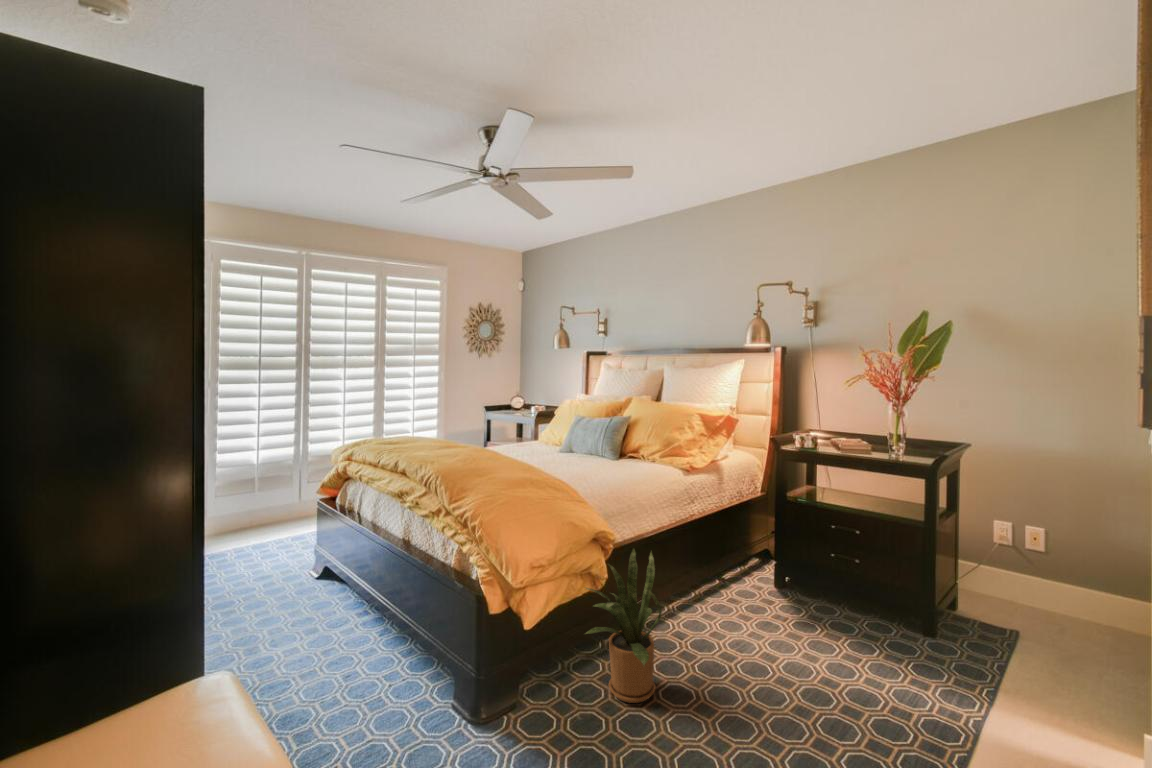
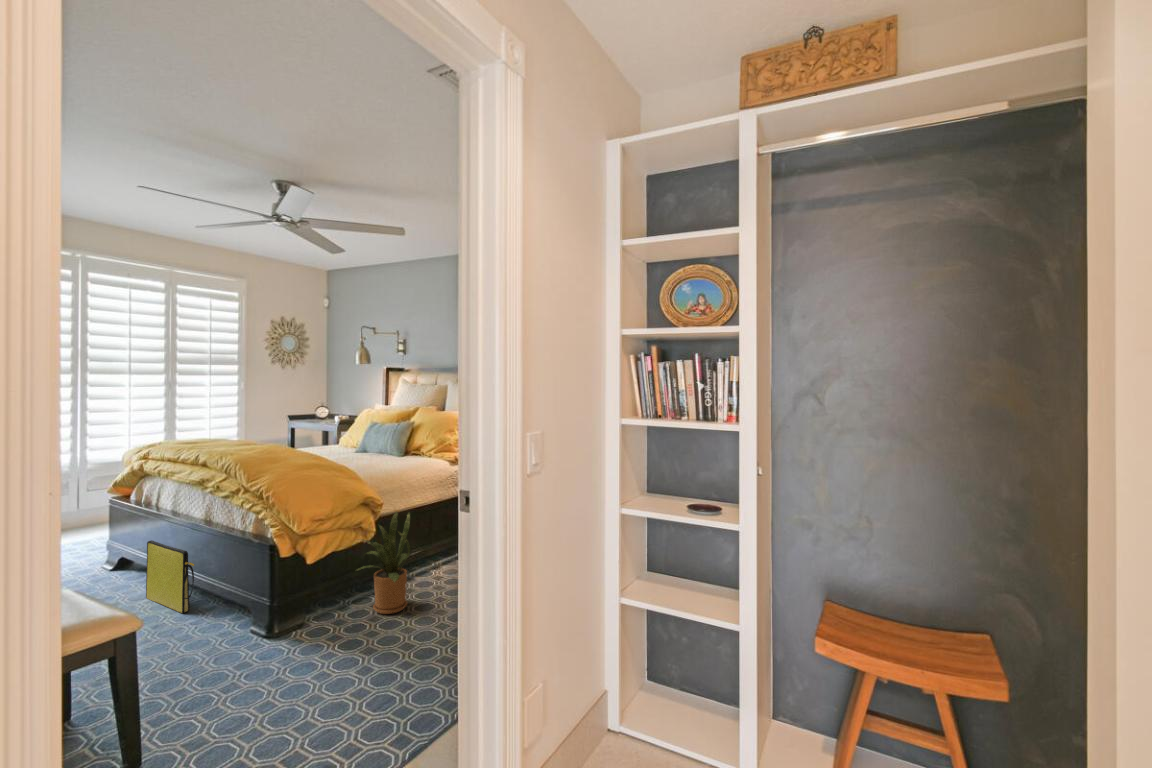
bag: none [348,558,394,657] -> present [146,540,194,613]

